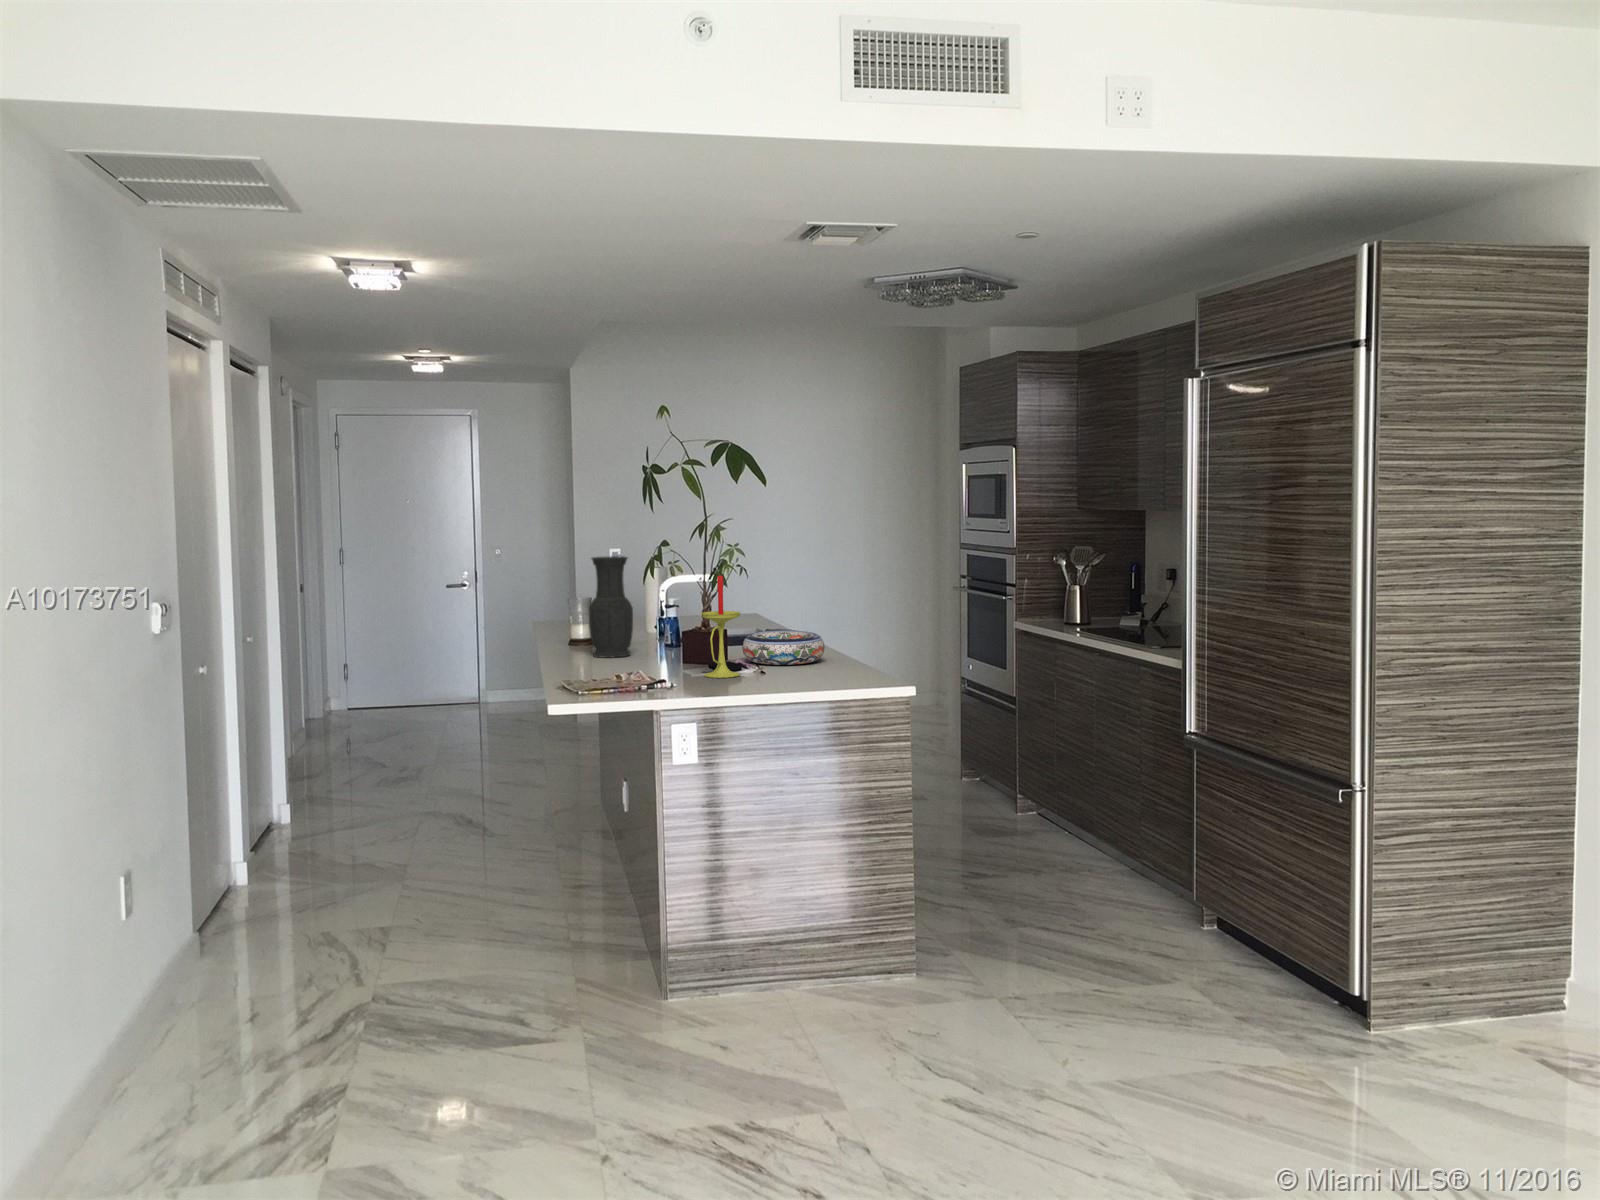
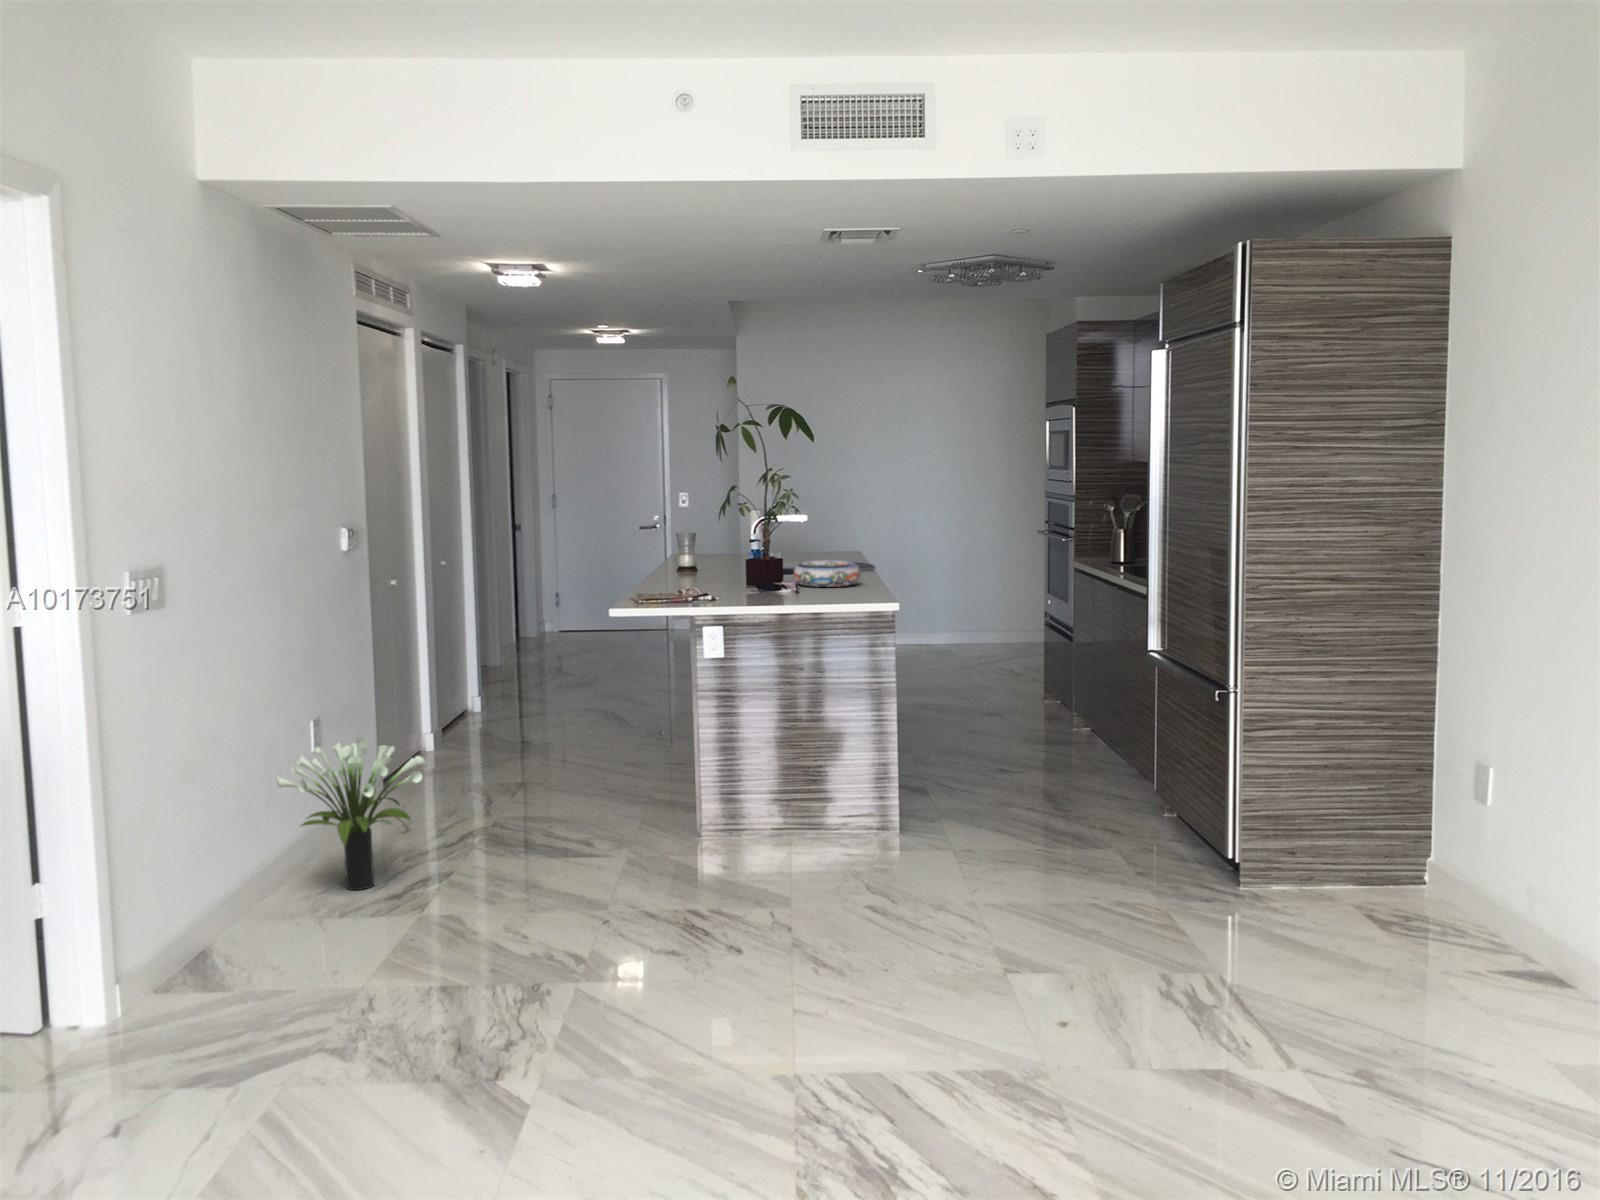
vase: present [589,556,633,658] -> none [681,499,716,580]
candle: present [701,576,740,678] -> none [747,511,779,594]
potted plant: none [87,905,311,1129] -> present [277,738,426,890]

